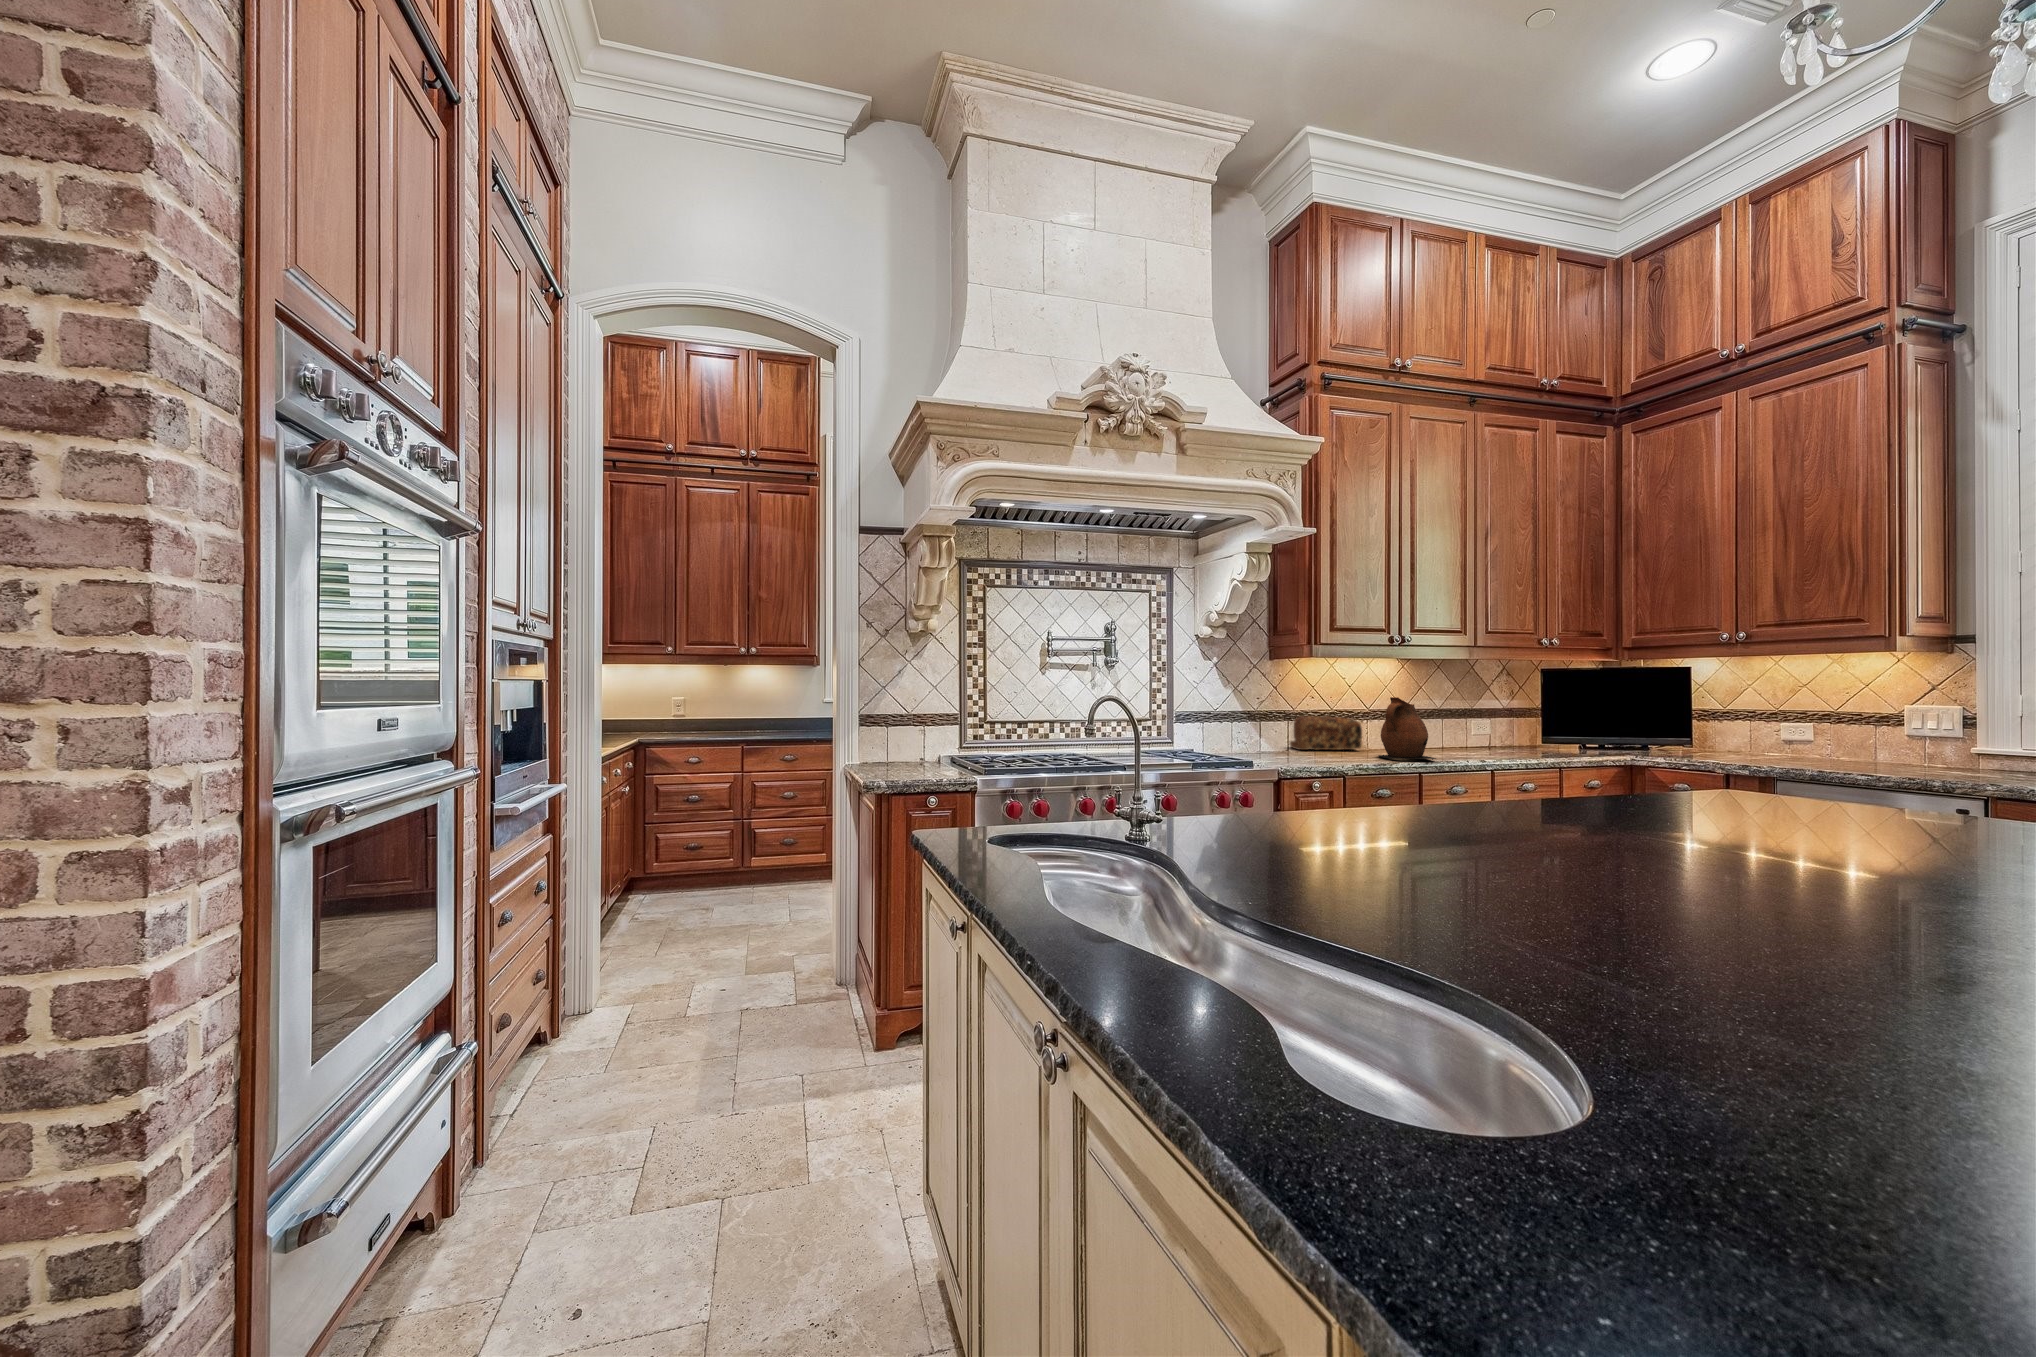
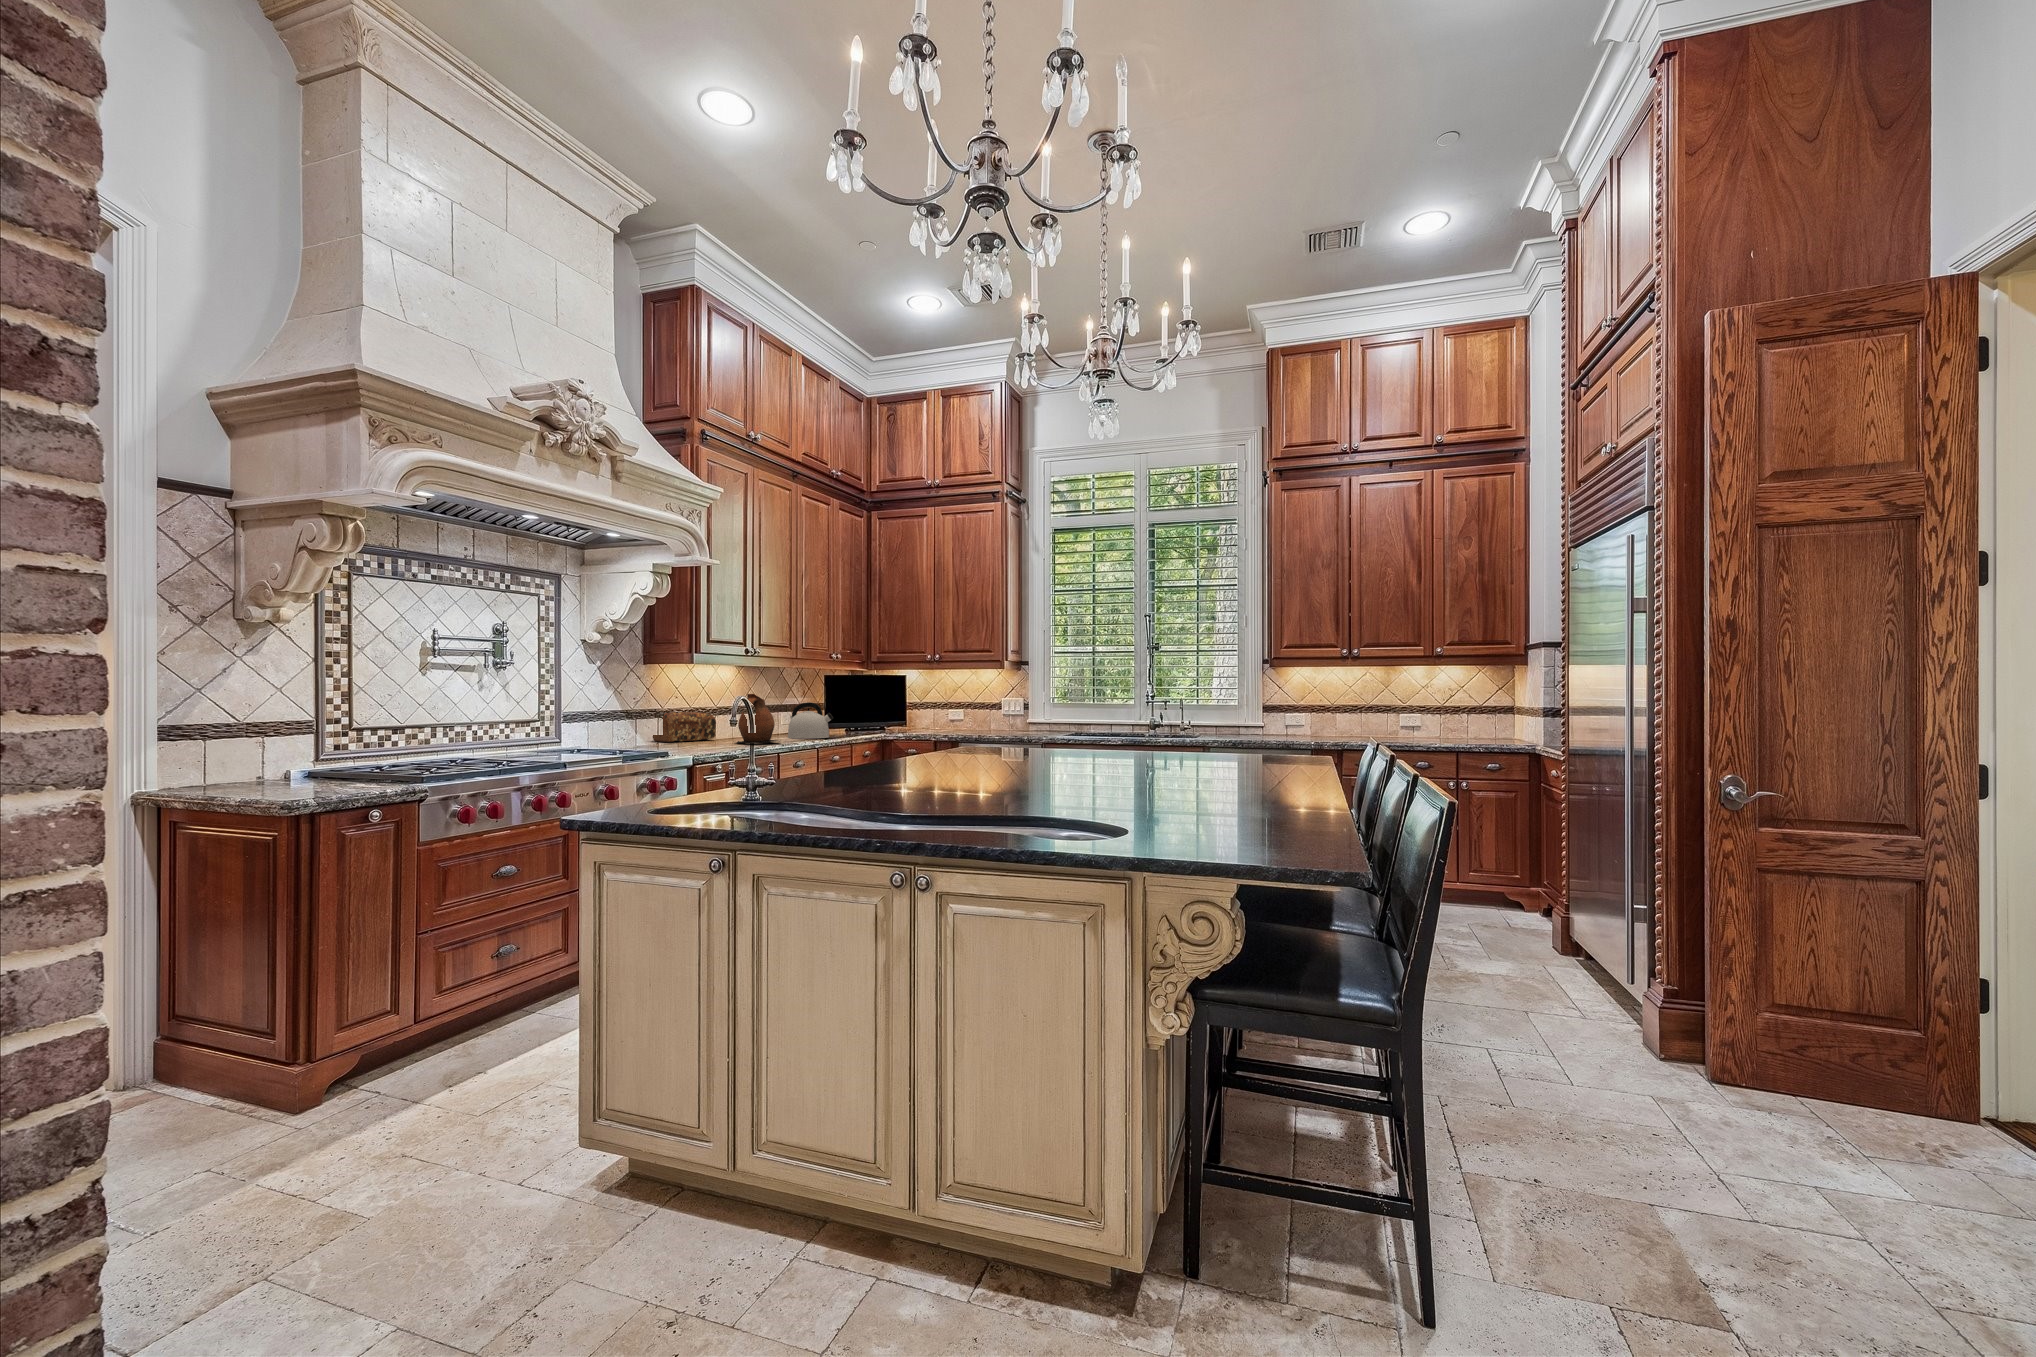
kettle: none [1462,710,1528,759] -> present [787,702,833,739]

